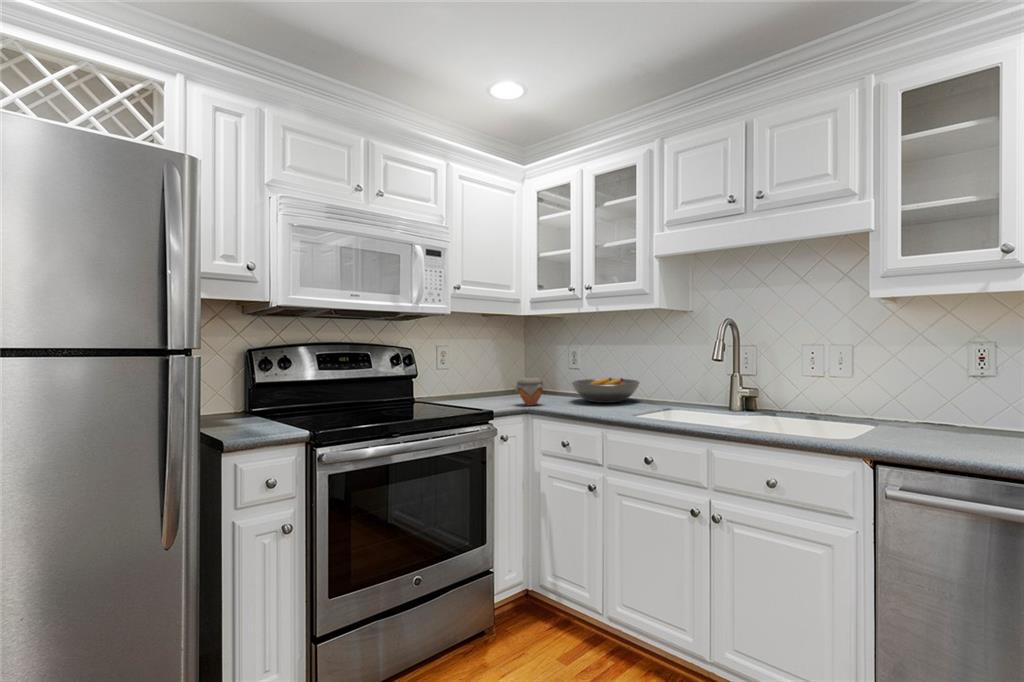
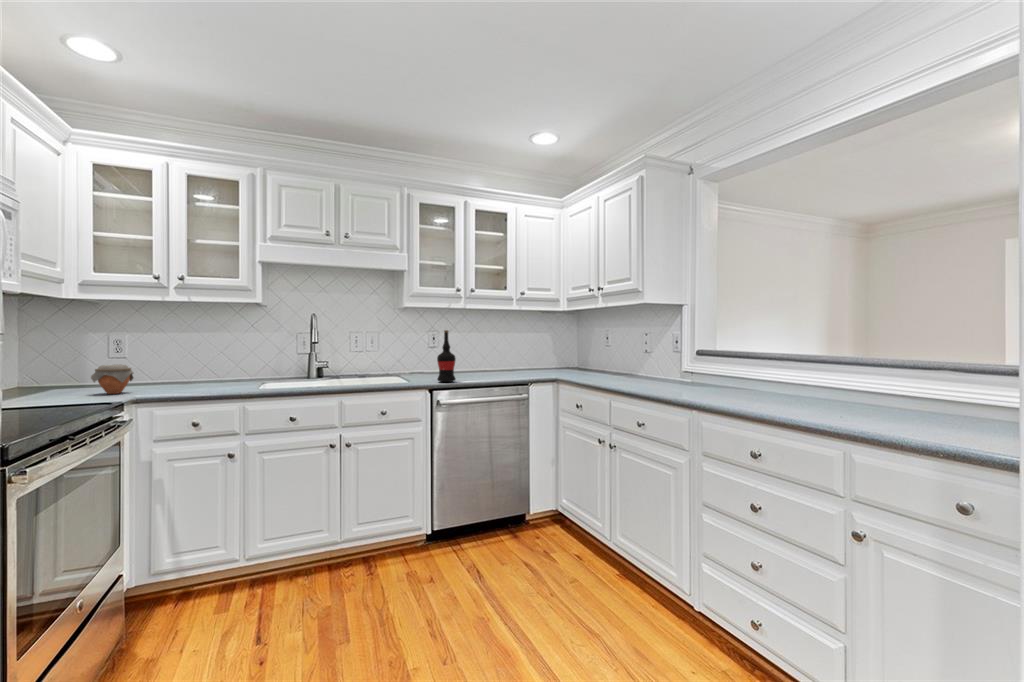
wine bottle: none [884,343,931,450] -> present [437,330,456,382]
fruit bowl: present [572,378,640,403] -> none [149,362,225,386]

